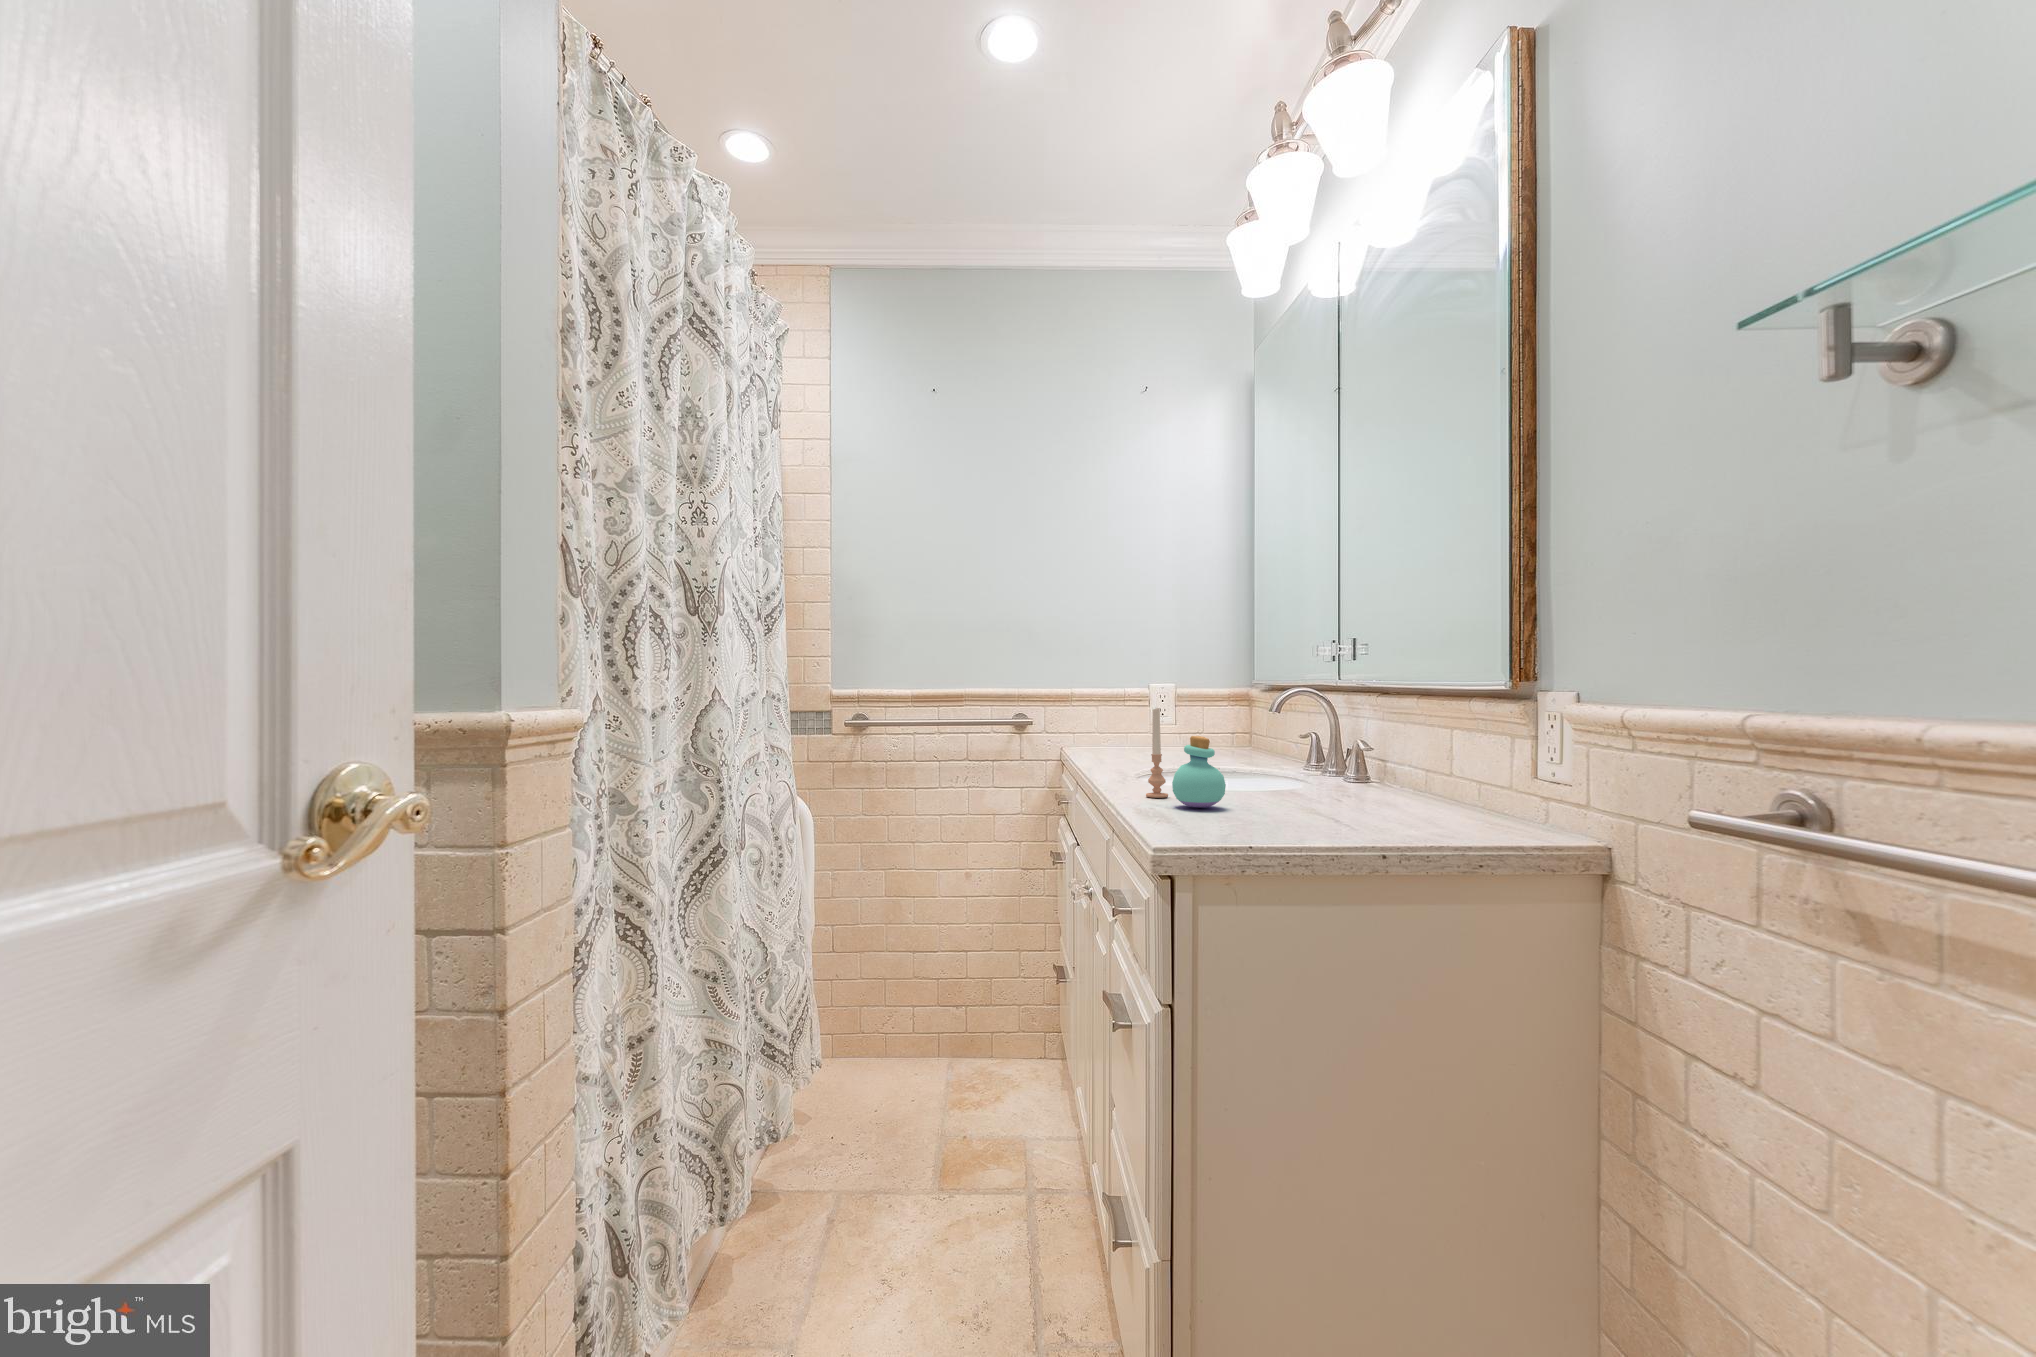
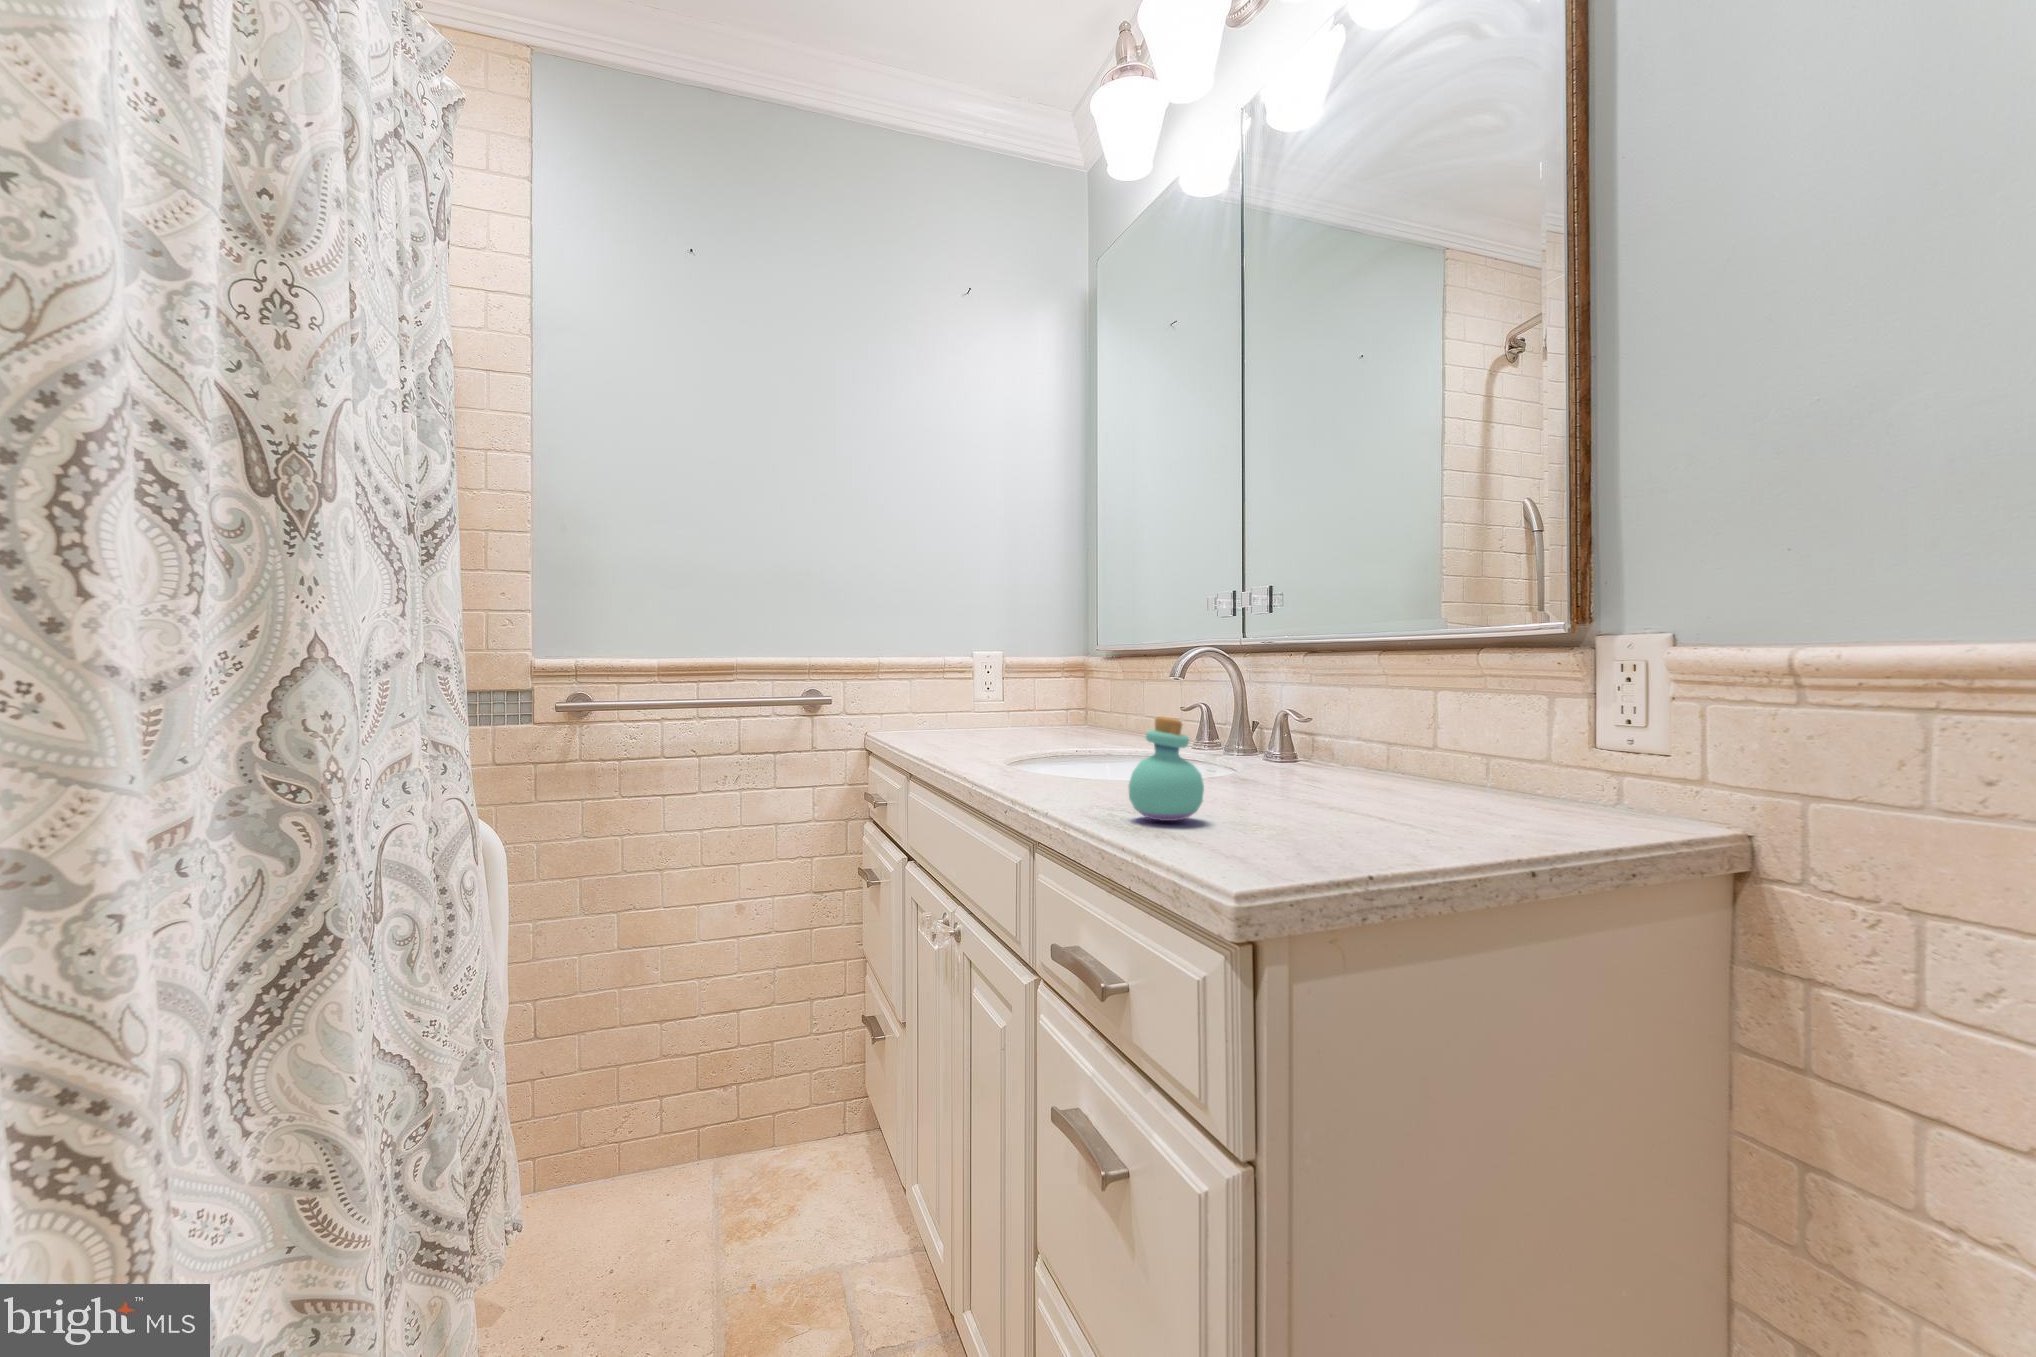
candle: present [1146,708,1168,798] -> none [1066,677,1098,807]

